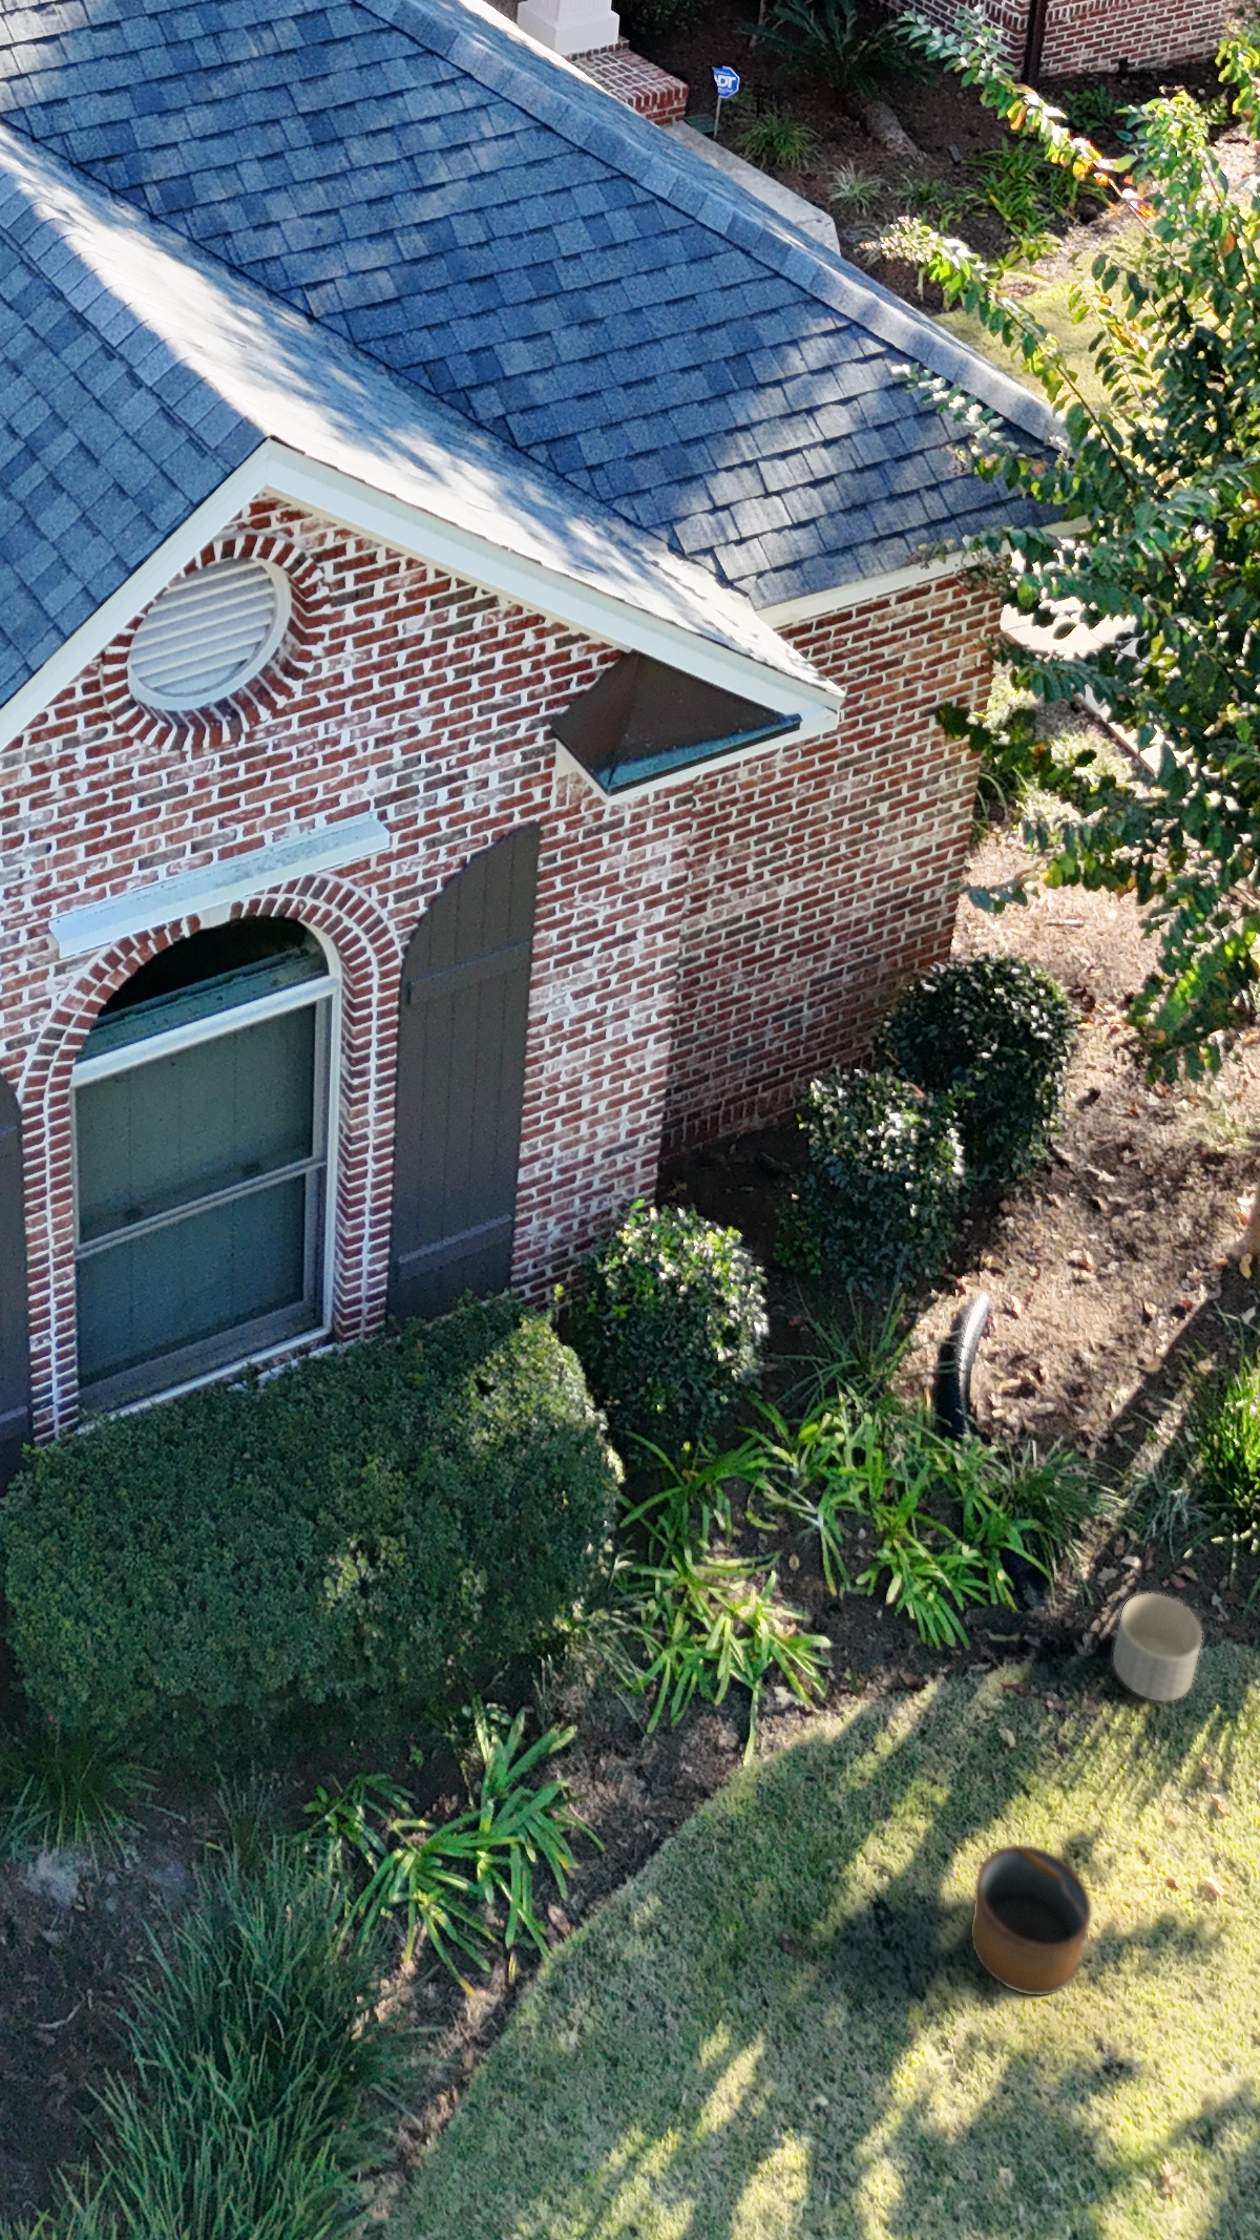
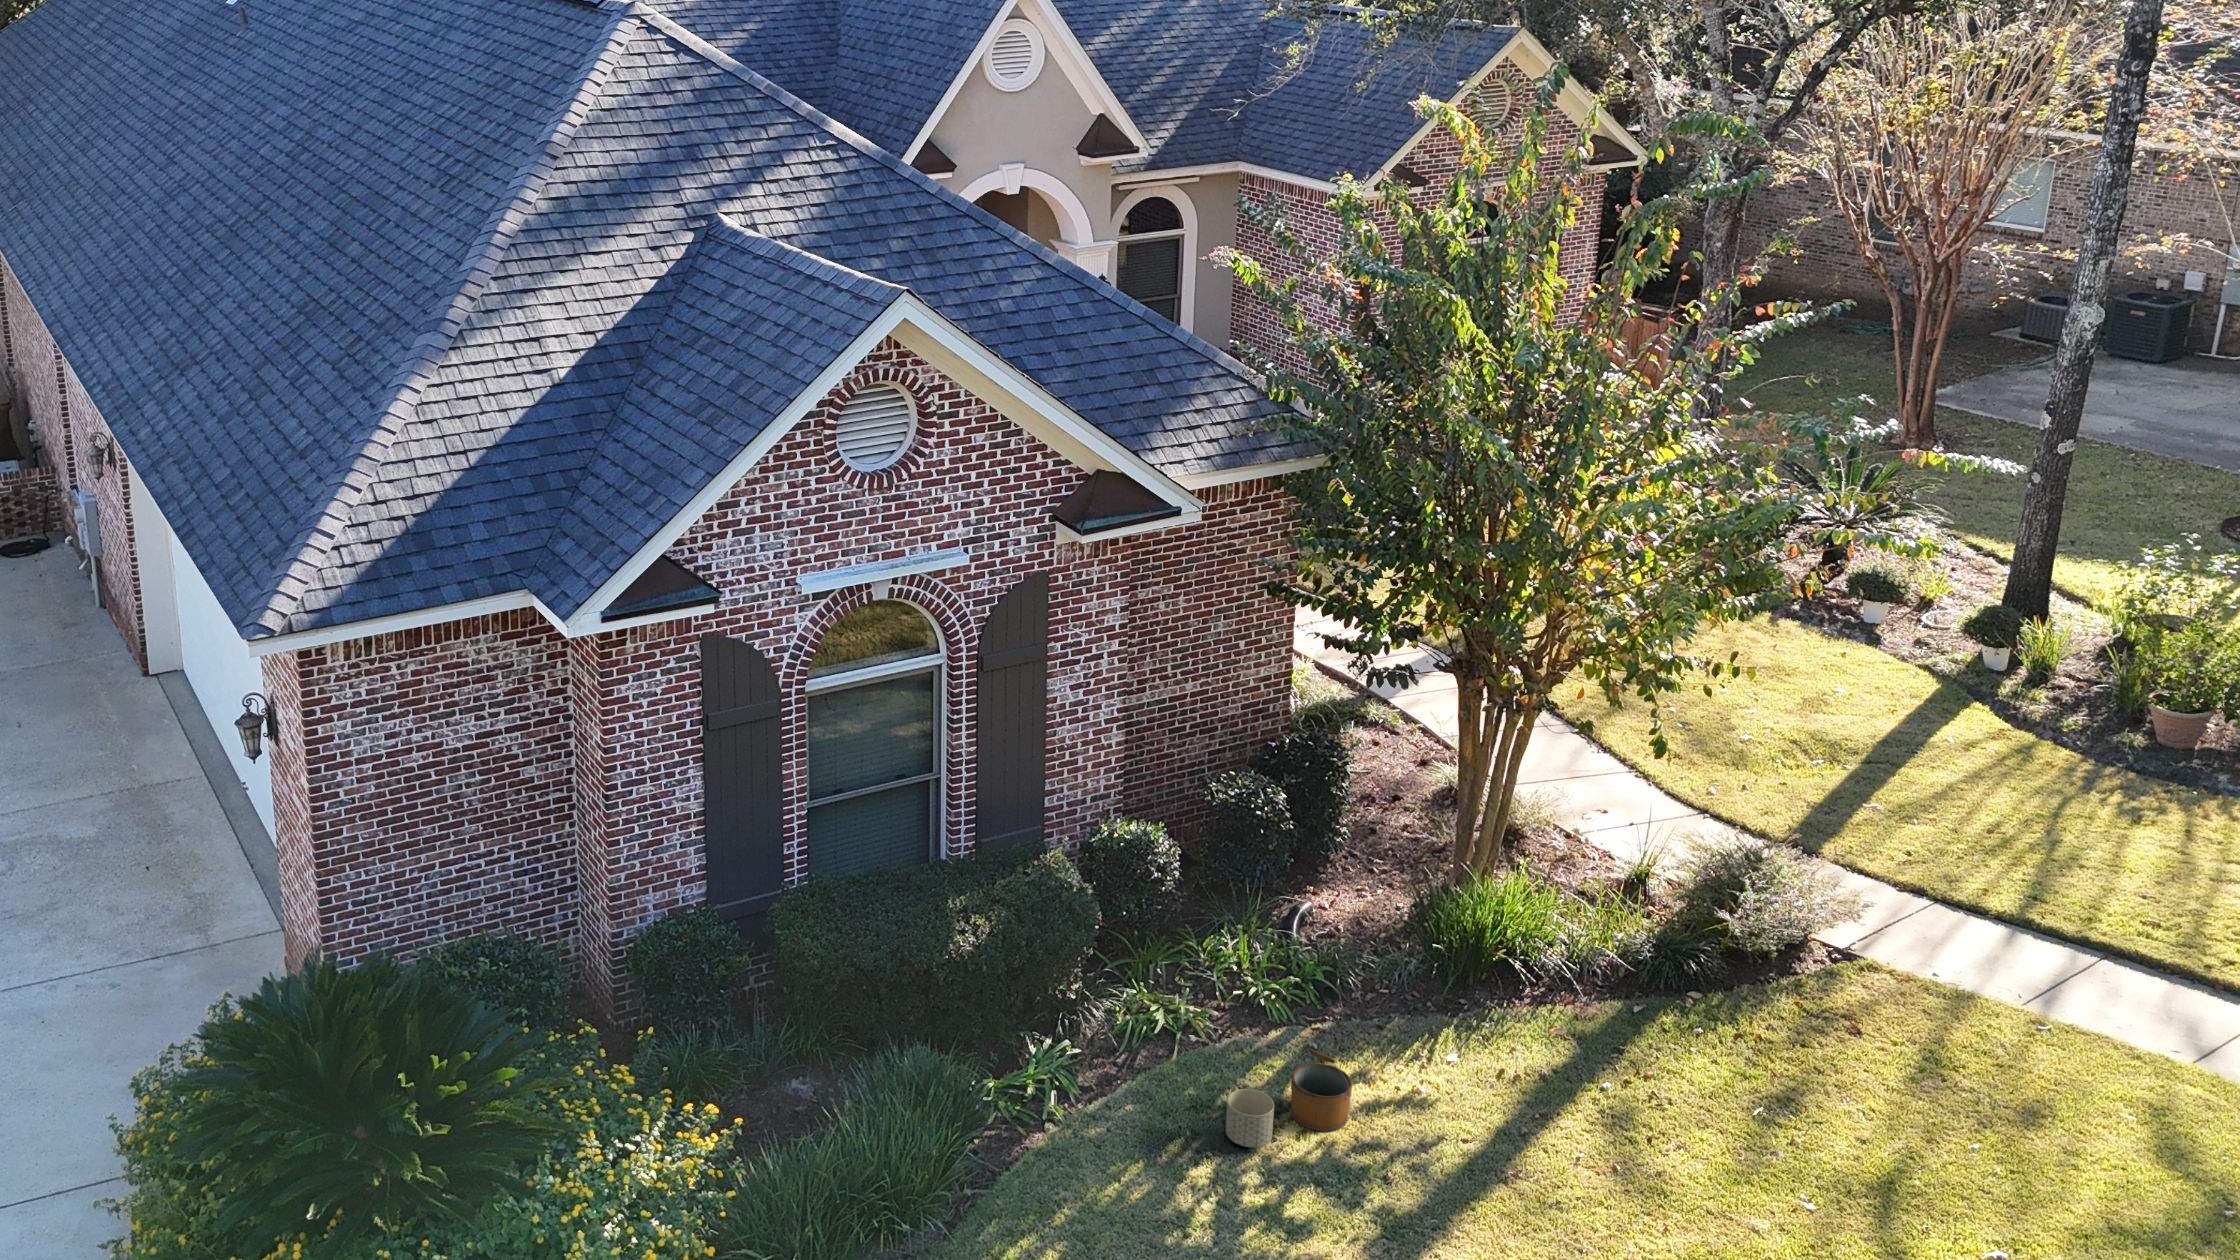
planter: present [1113,1593,1202,1701] -> present [1226,1089,1274,1147]

